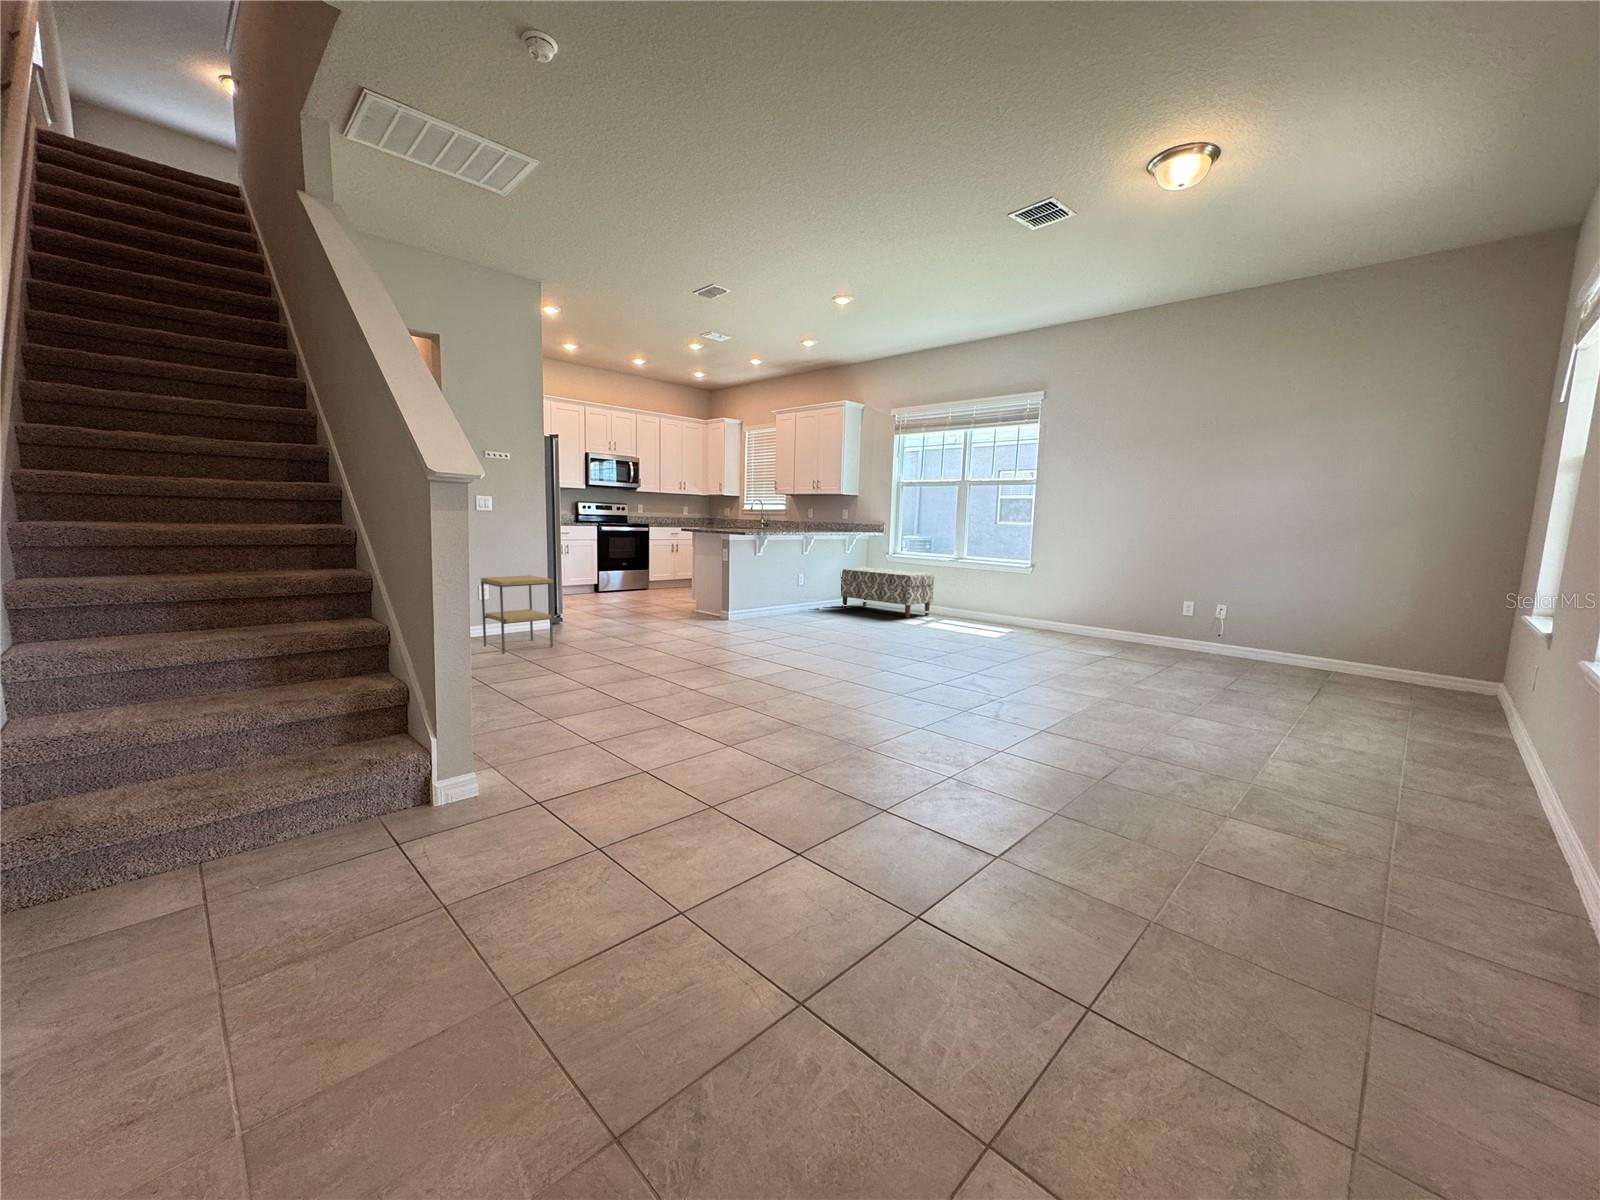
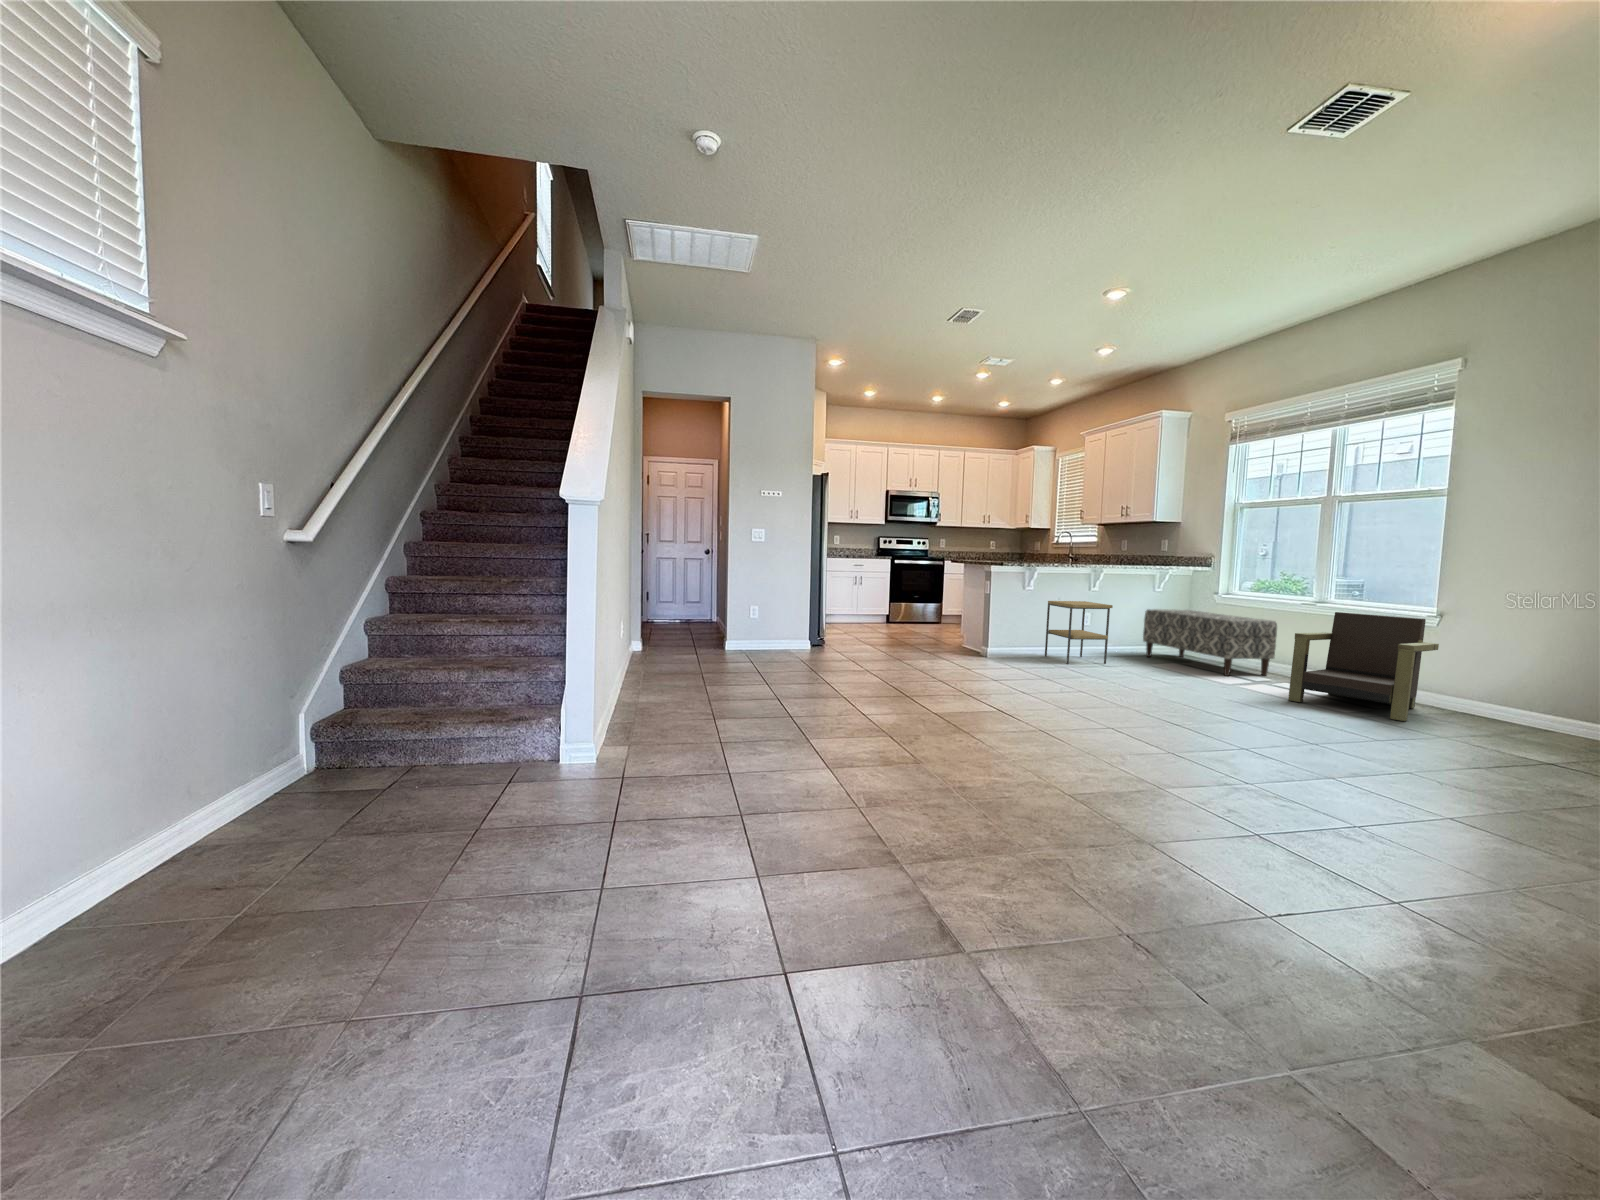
armchair: none [959,565,1031,638] -> present [1288,612,1439,721]
side table: present [481,575,553,654] -> present [1045,601,1113,664]

